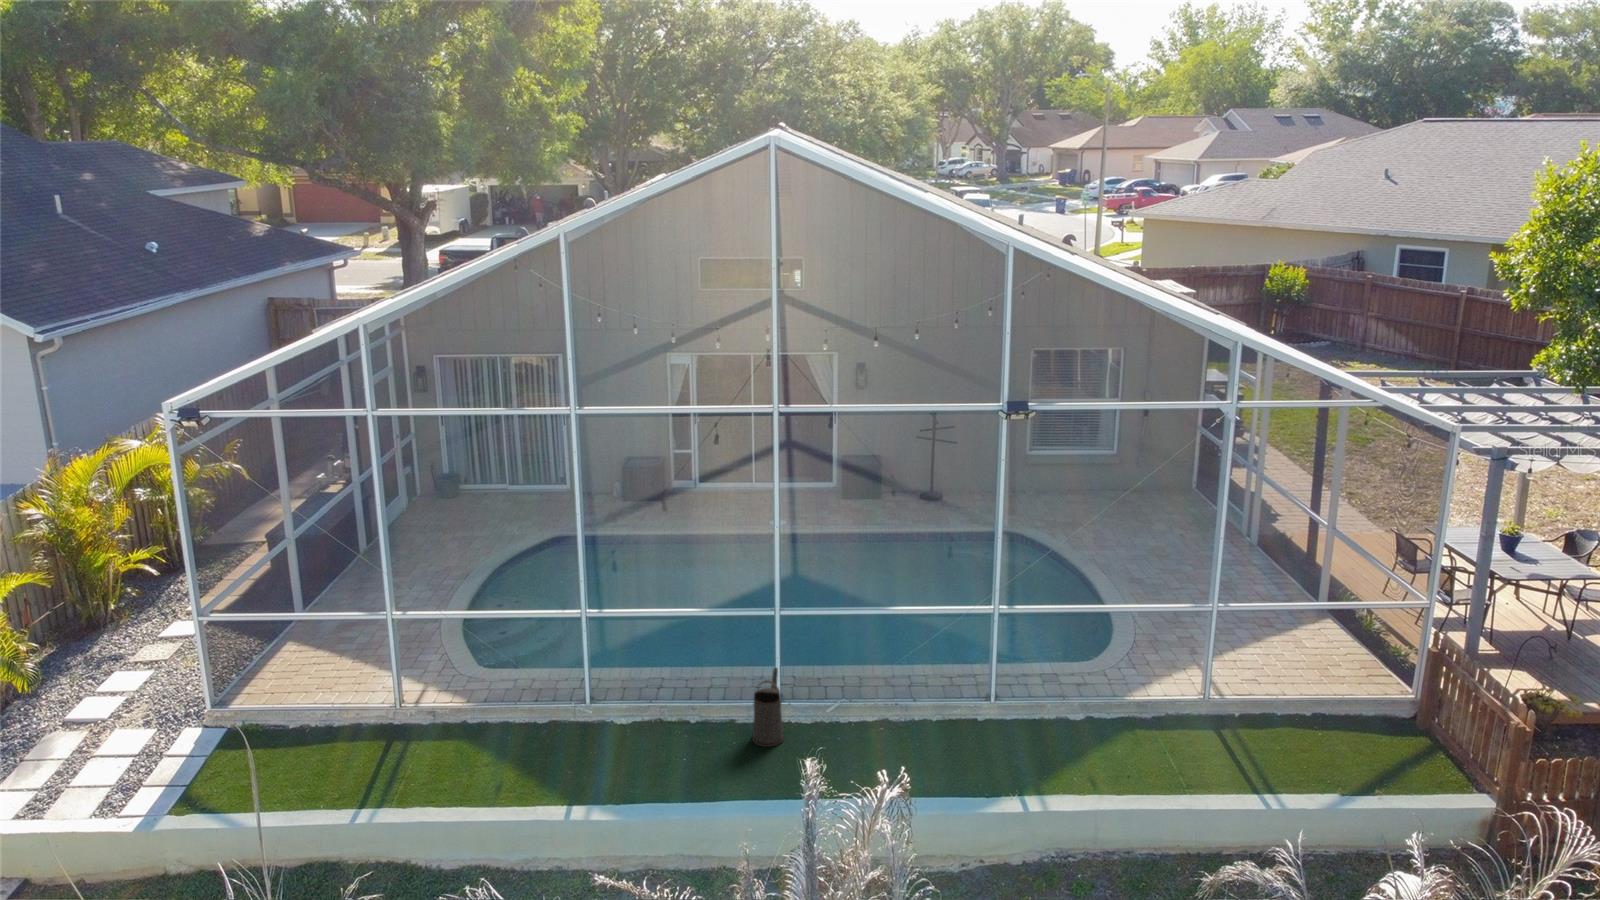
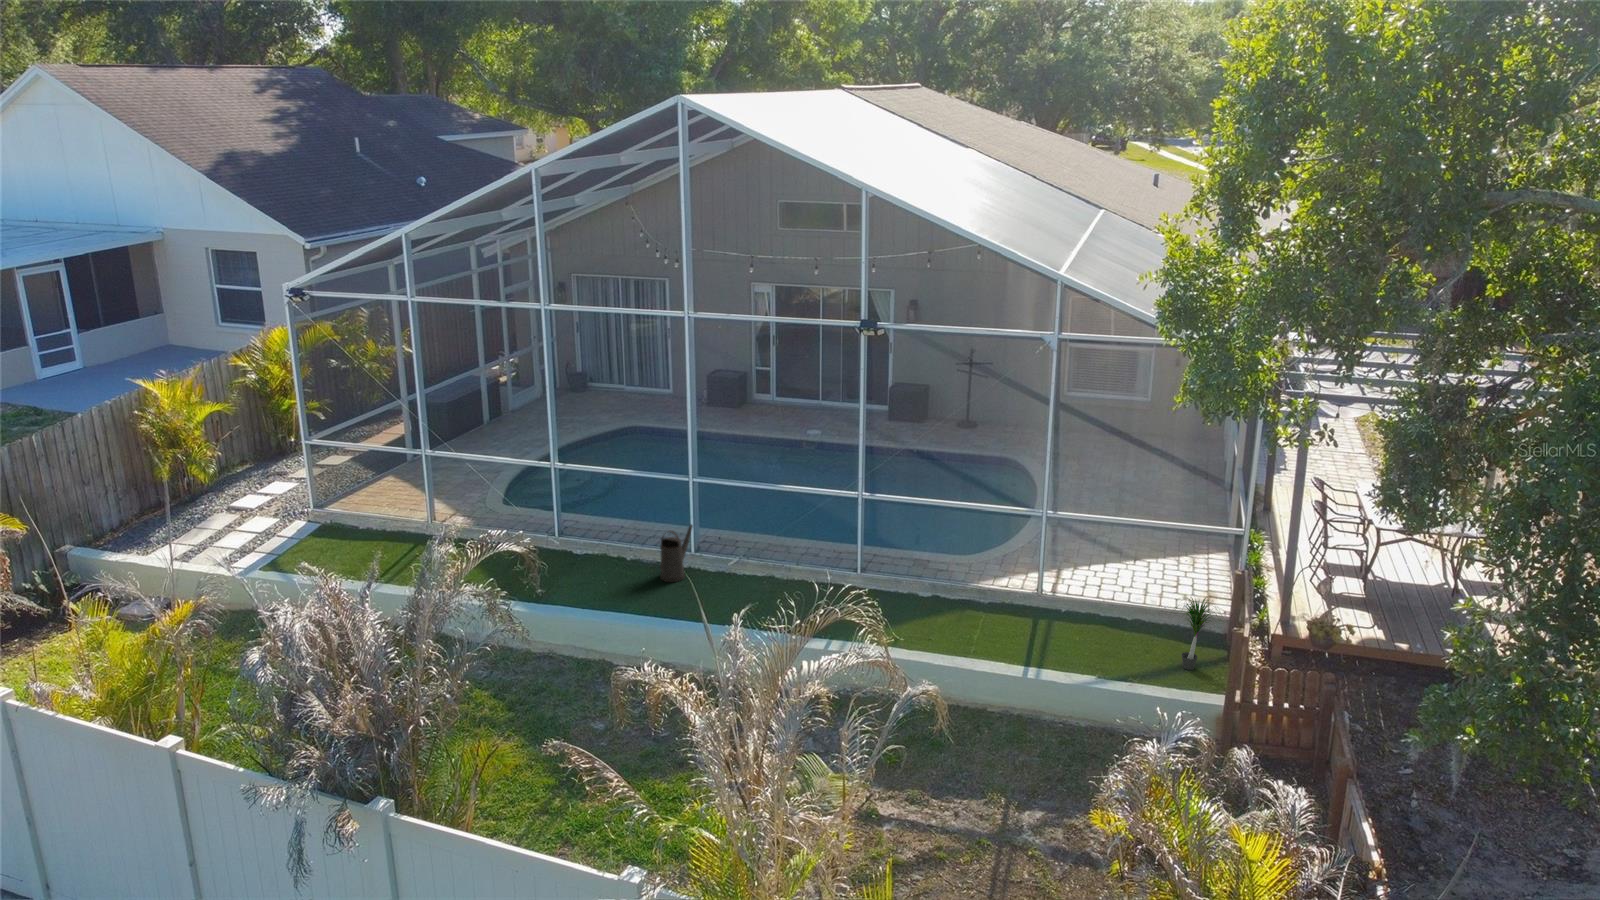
potted plant: none [1395,678,1469,770] -> present [1182,597,1217,670]

